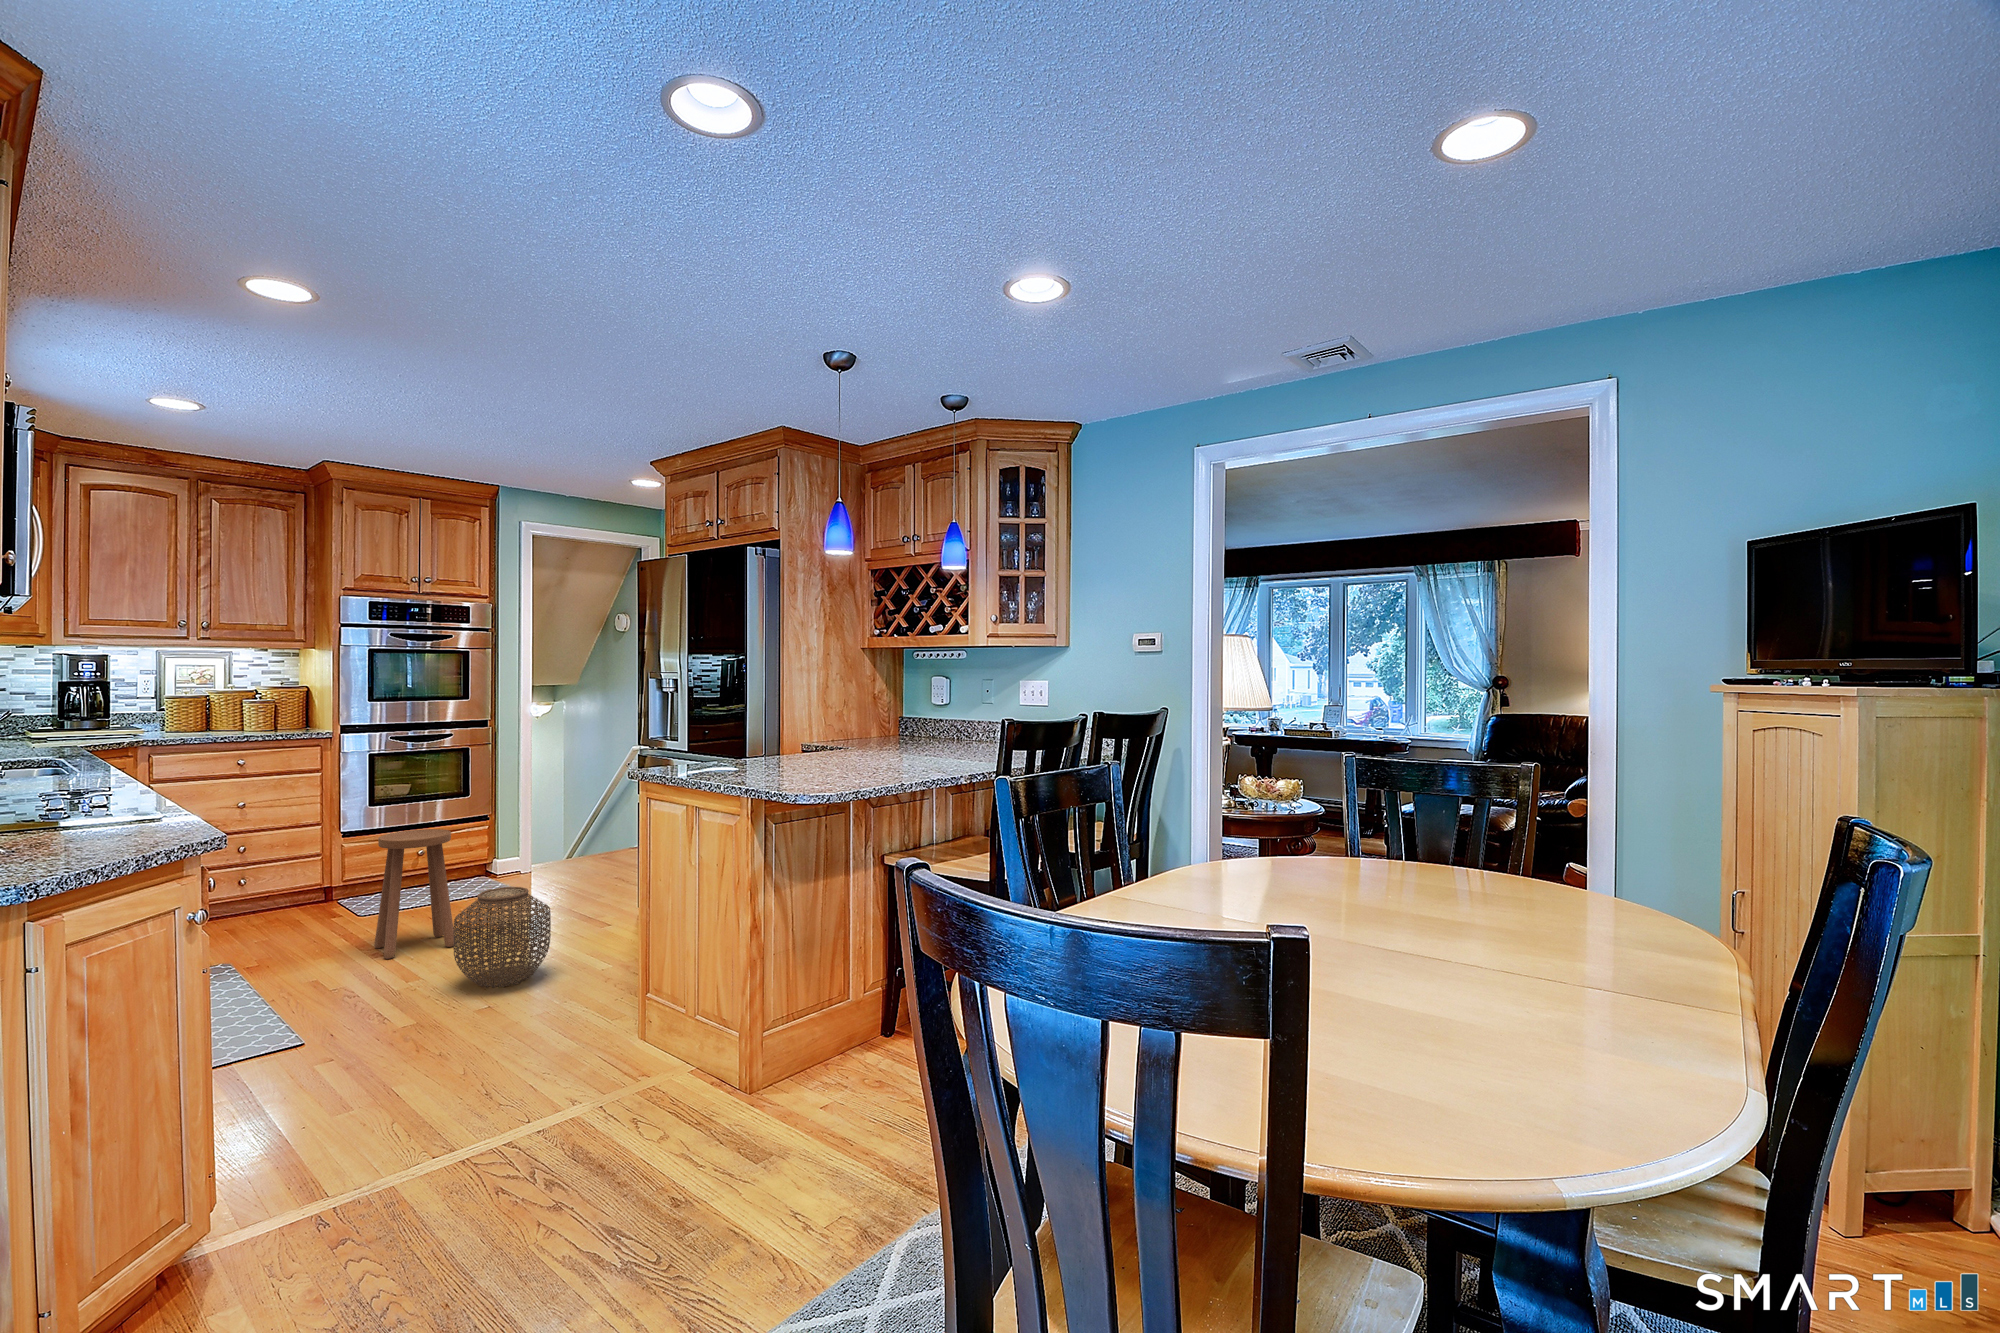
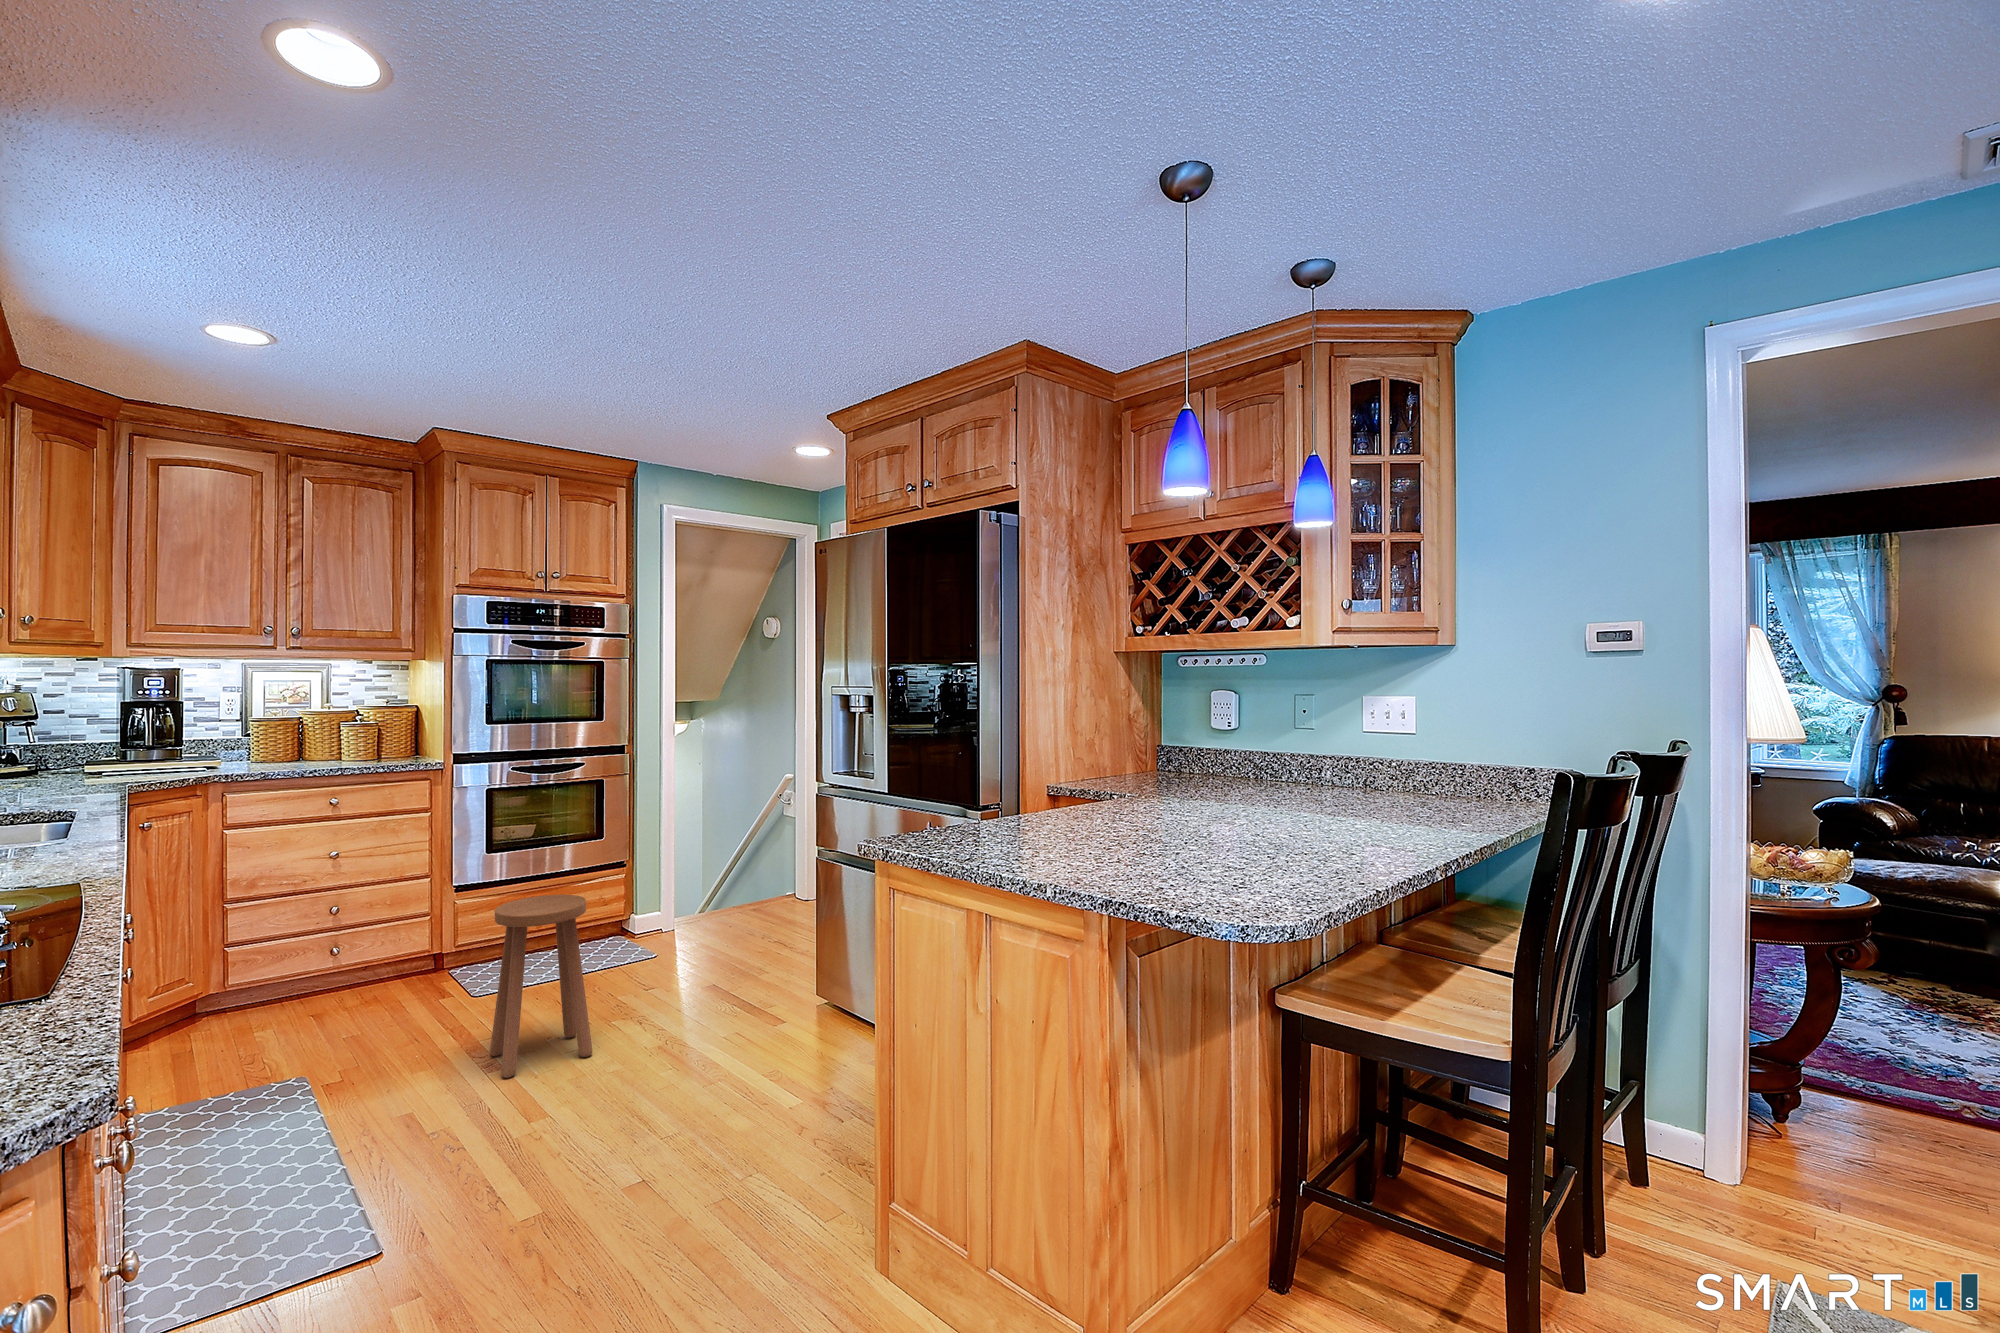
woven basket: present [453,887,551,988] -> none [595,990,725,1144]

